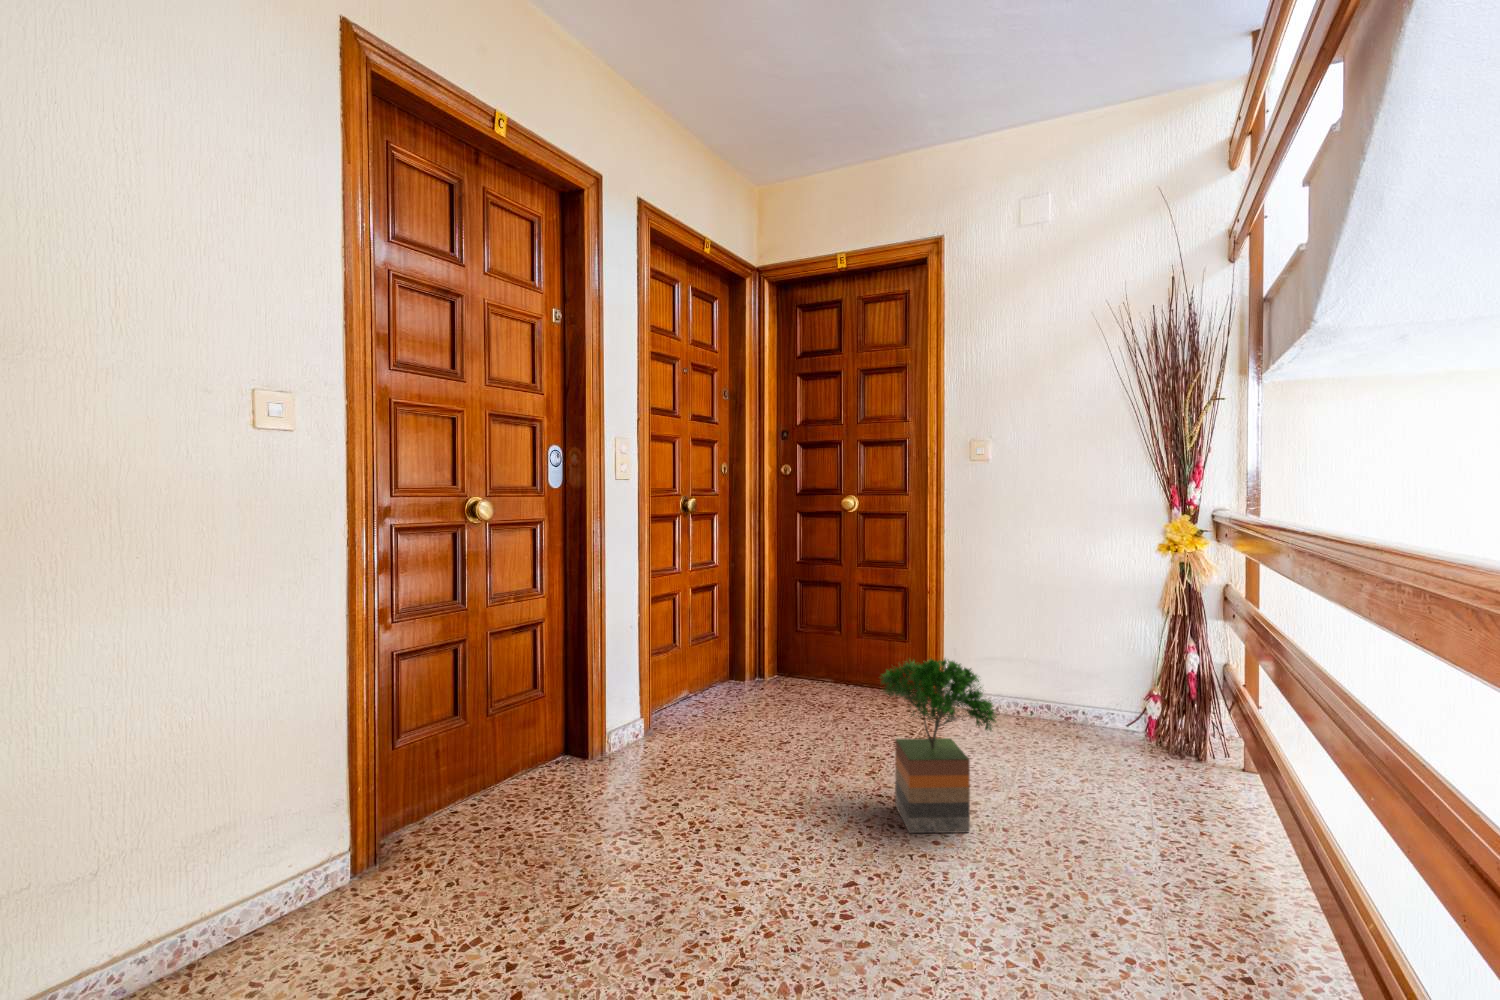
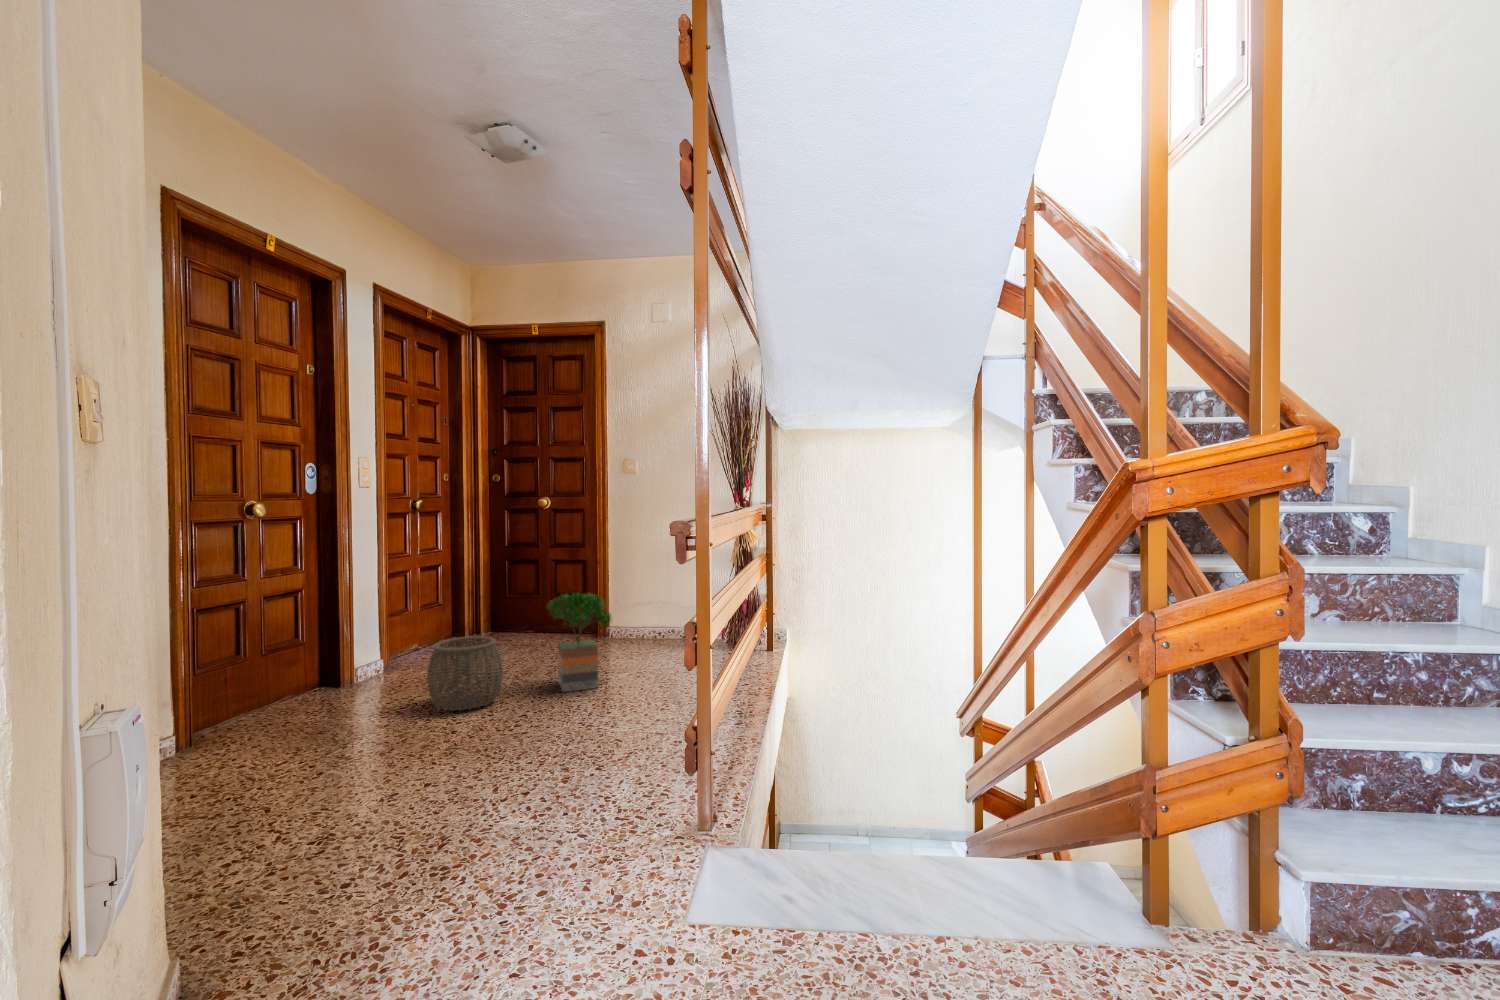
woven basket: none [697,719,814,856] -> present [427,636,503,711]

